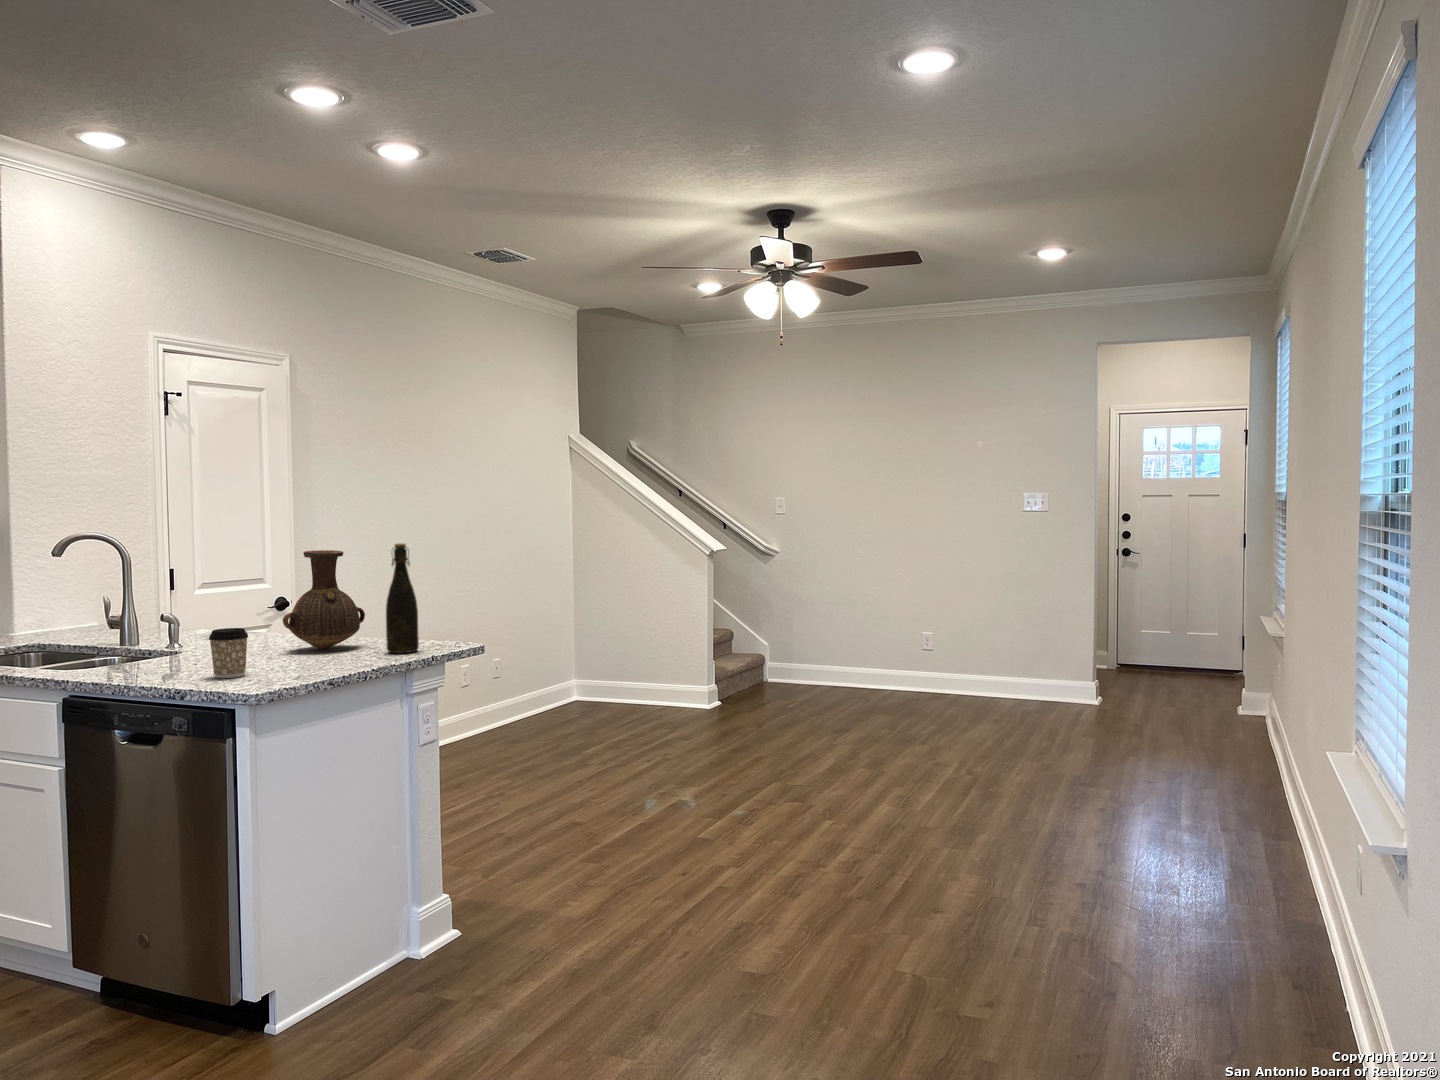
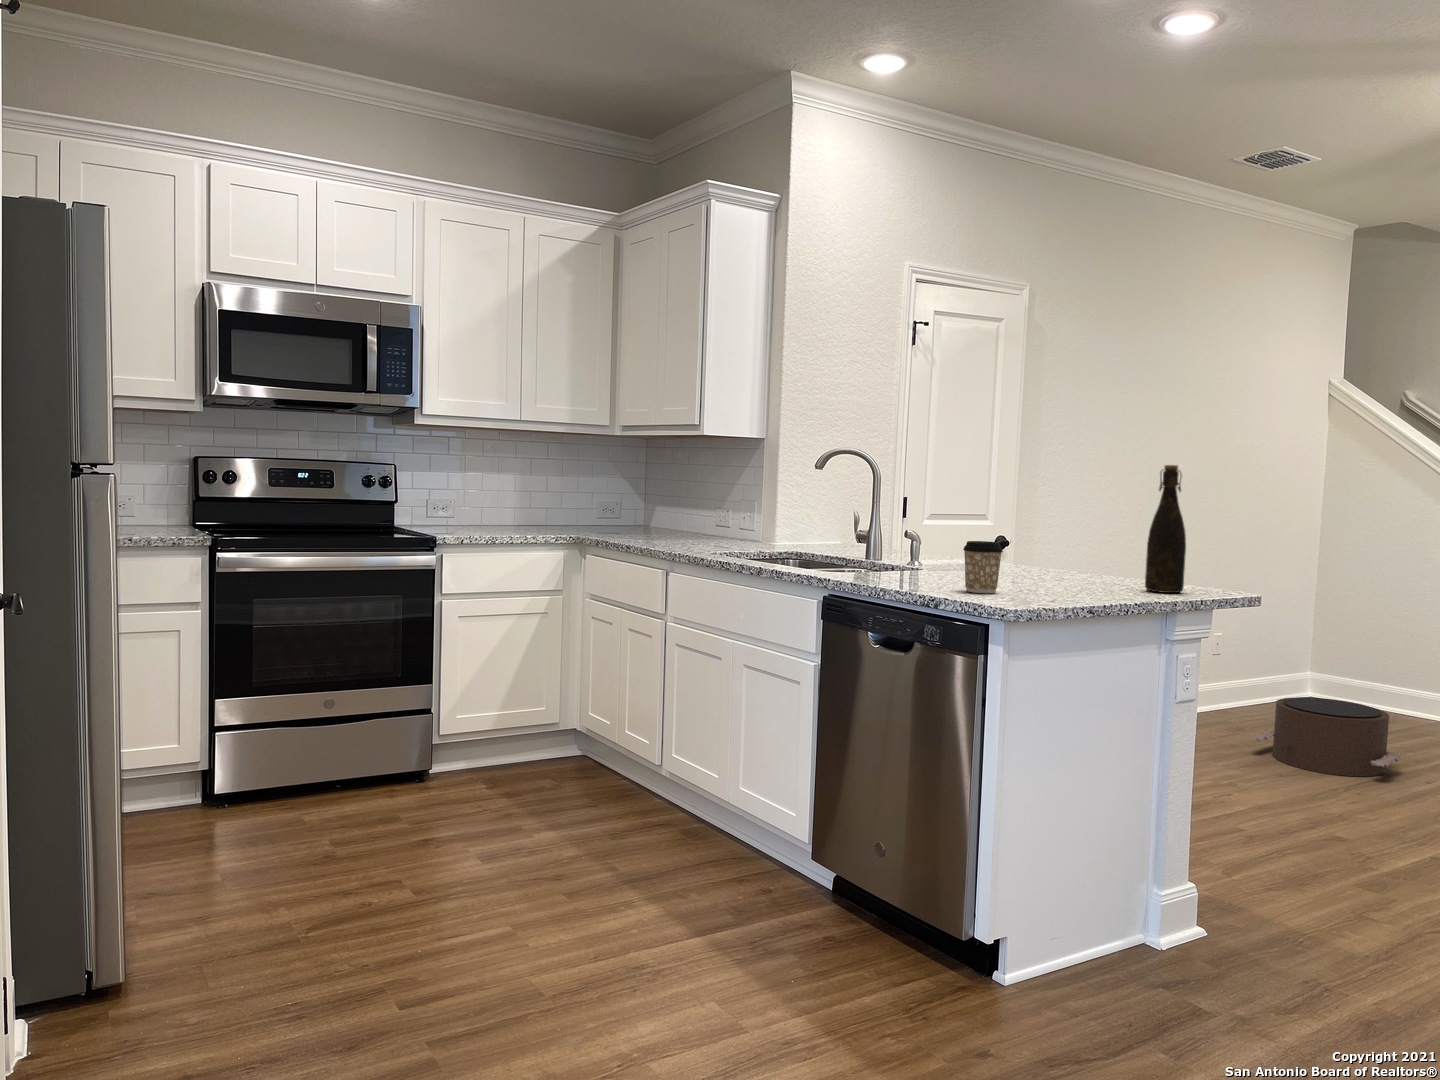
vase: present [283,550,365,649] -> none [1029,471,1116,581]
pouf: none [519,704,628,767] -> present [1252,697,1401,776]

